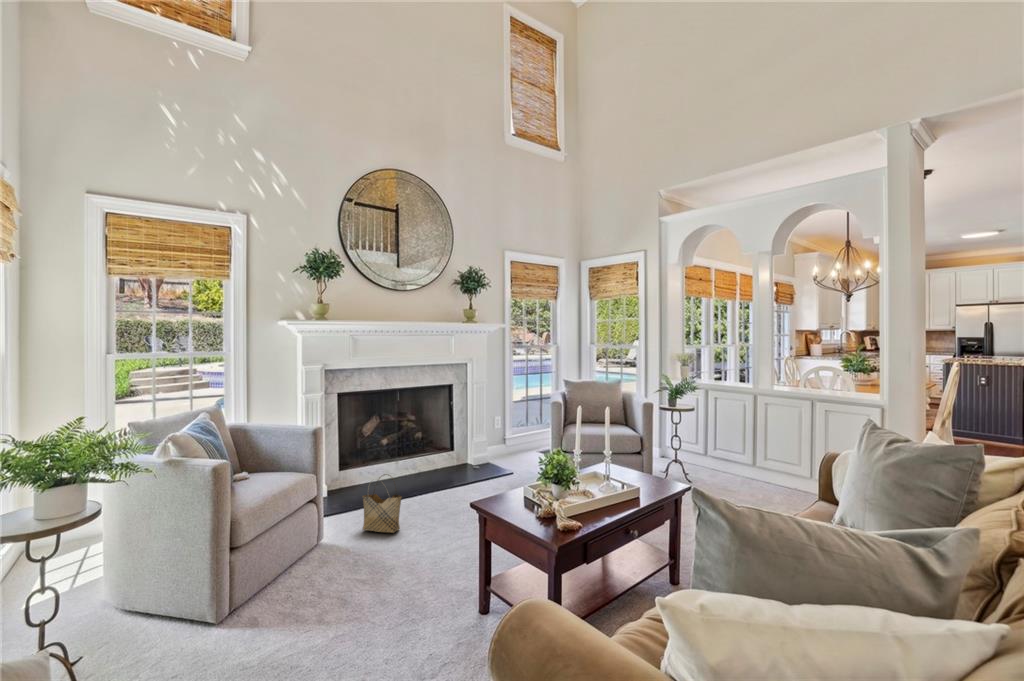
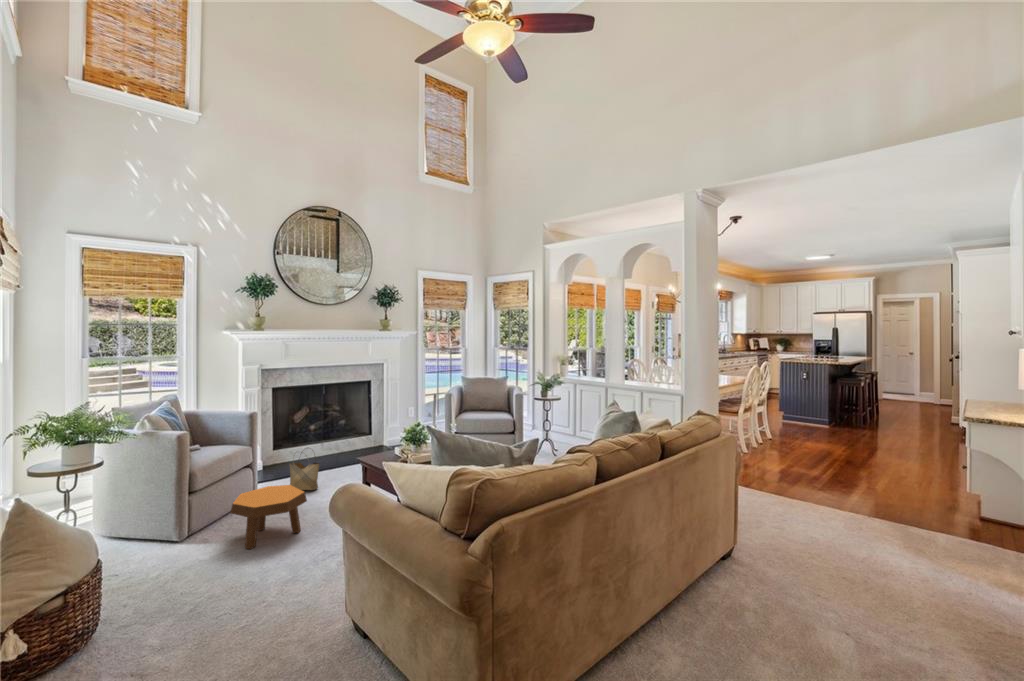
footstool: none [290,535,399,645] -> present [231,485,307,549]

